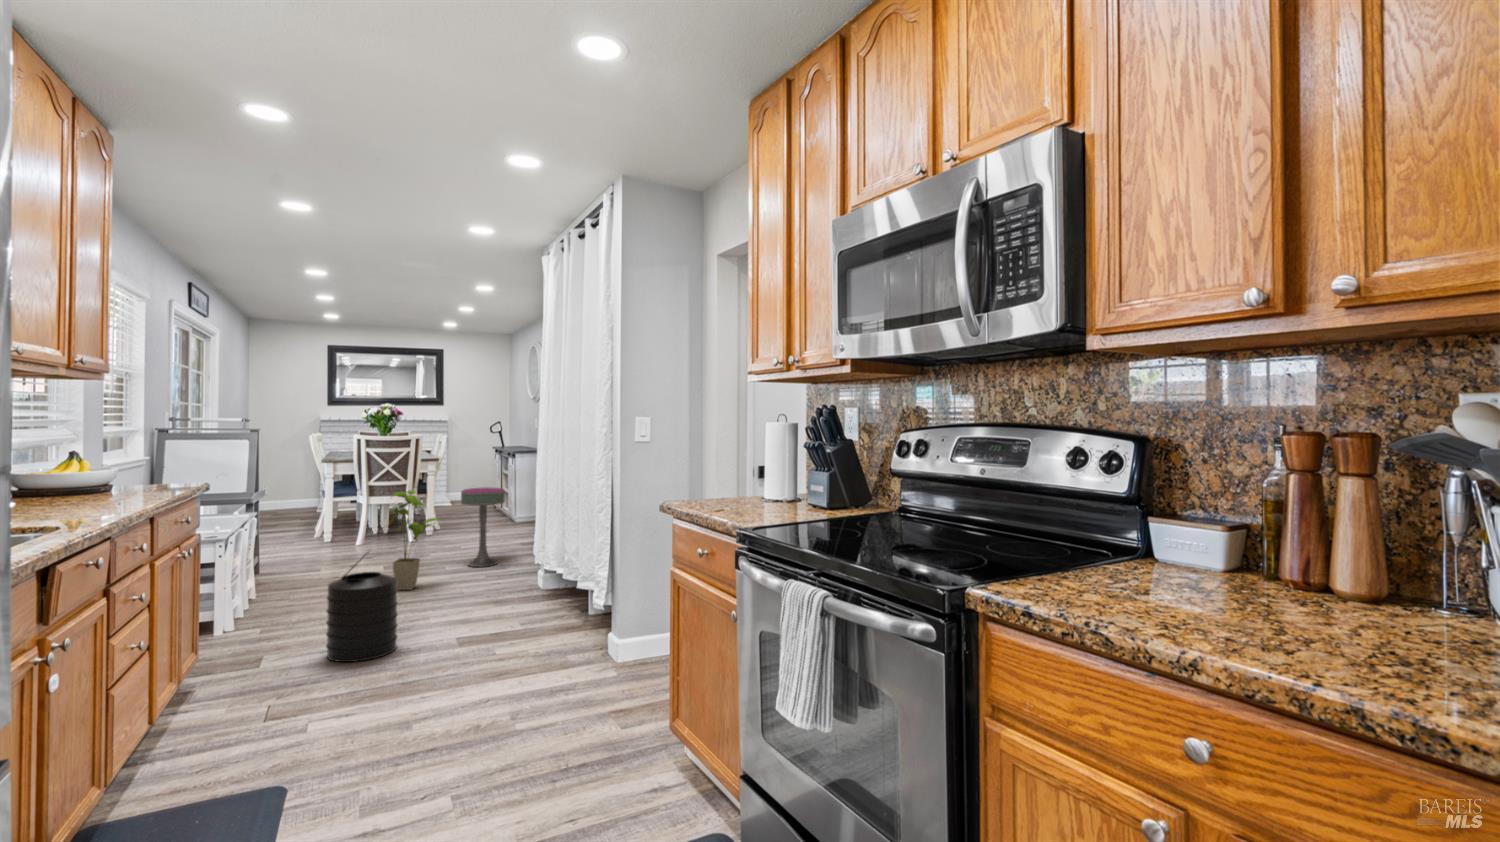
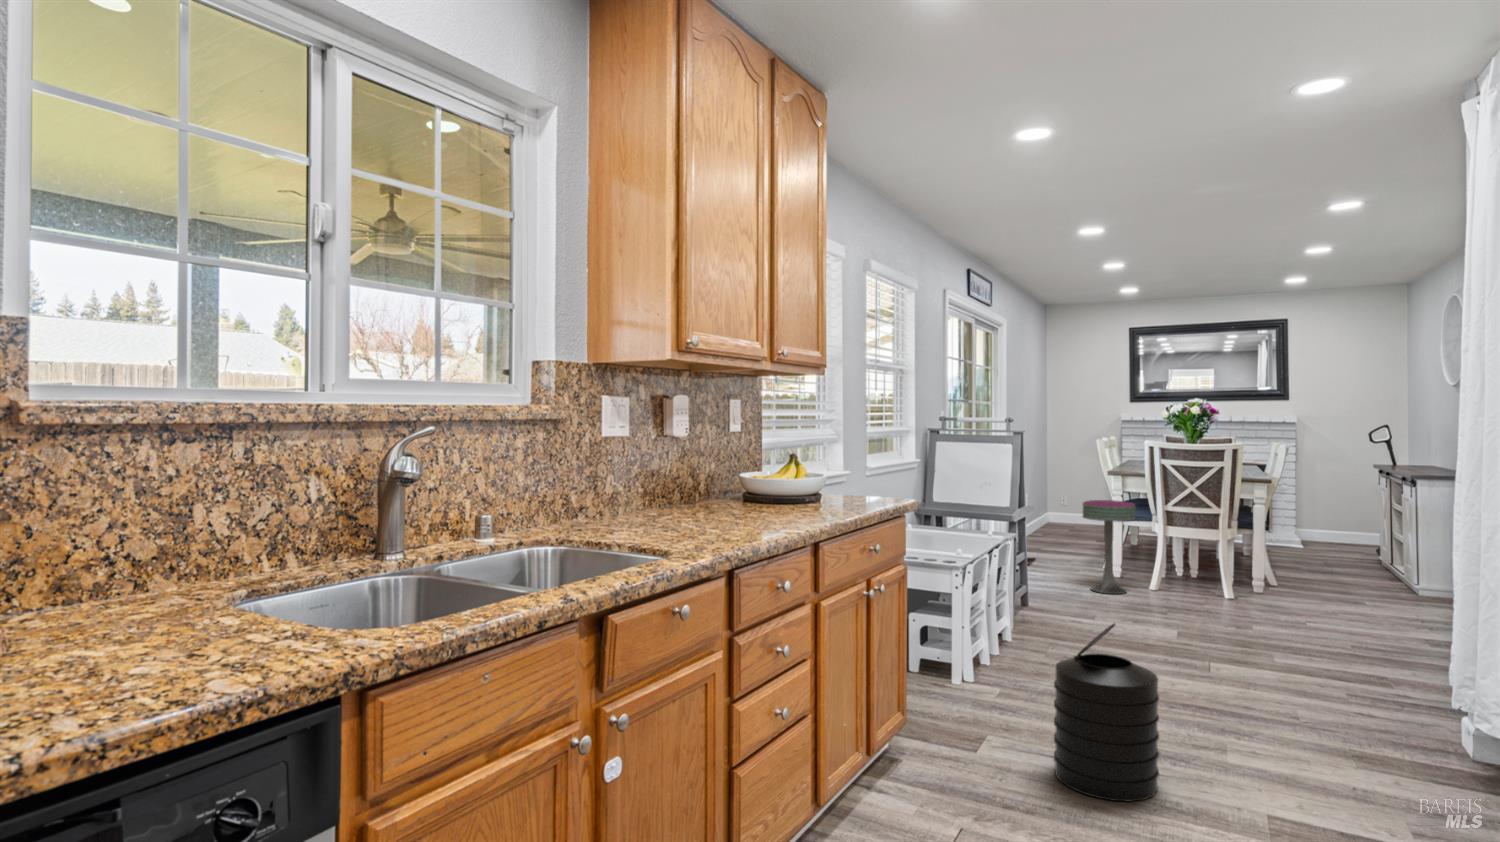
bar stool: present [461,487,505,567] -> present [1083,500,1135,594]
house plant: present [389,490,440,590] -> none [1169,528,1266,683]

